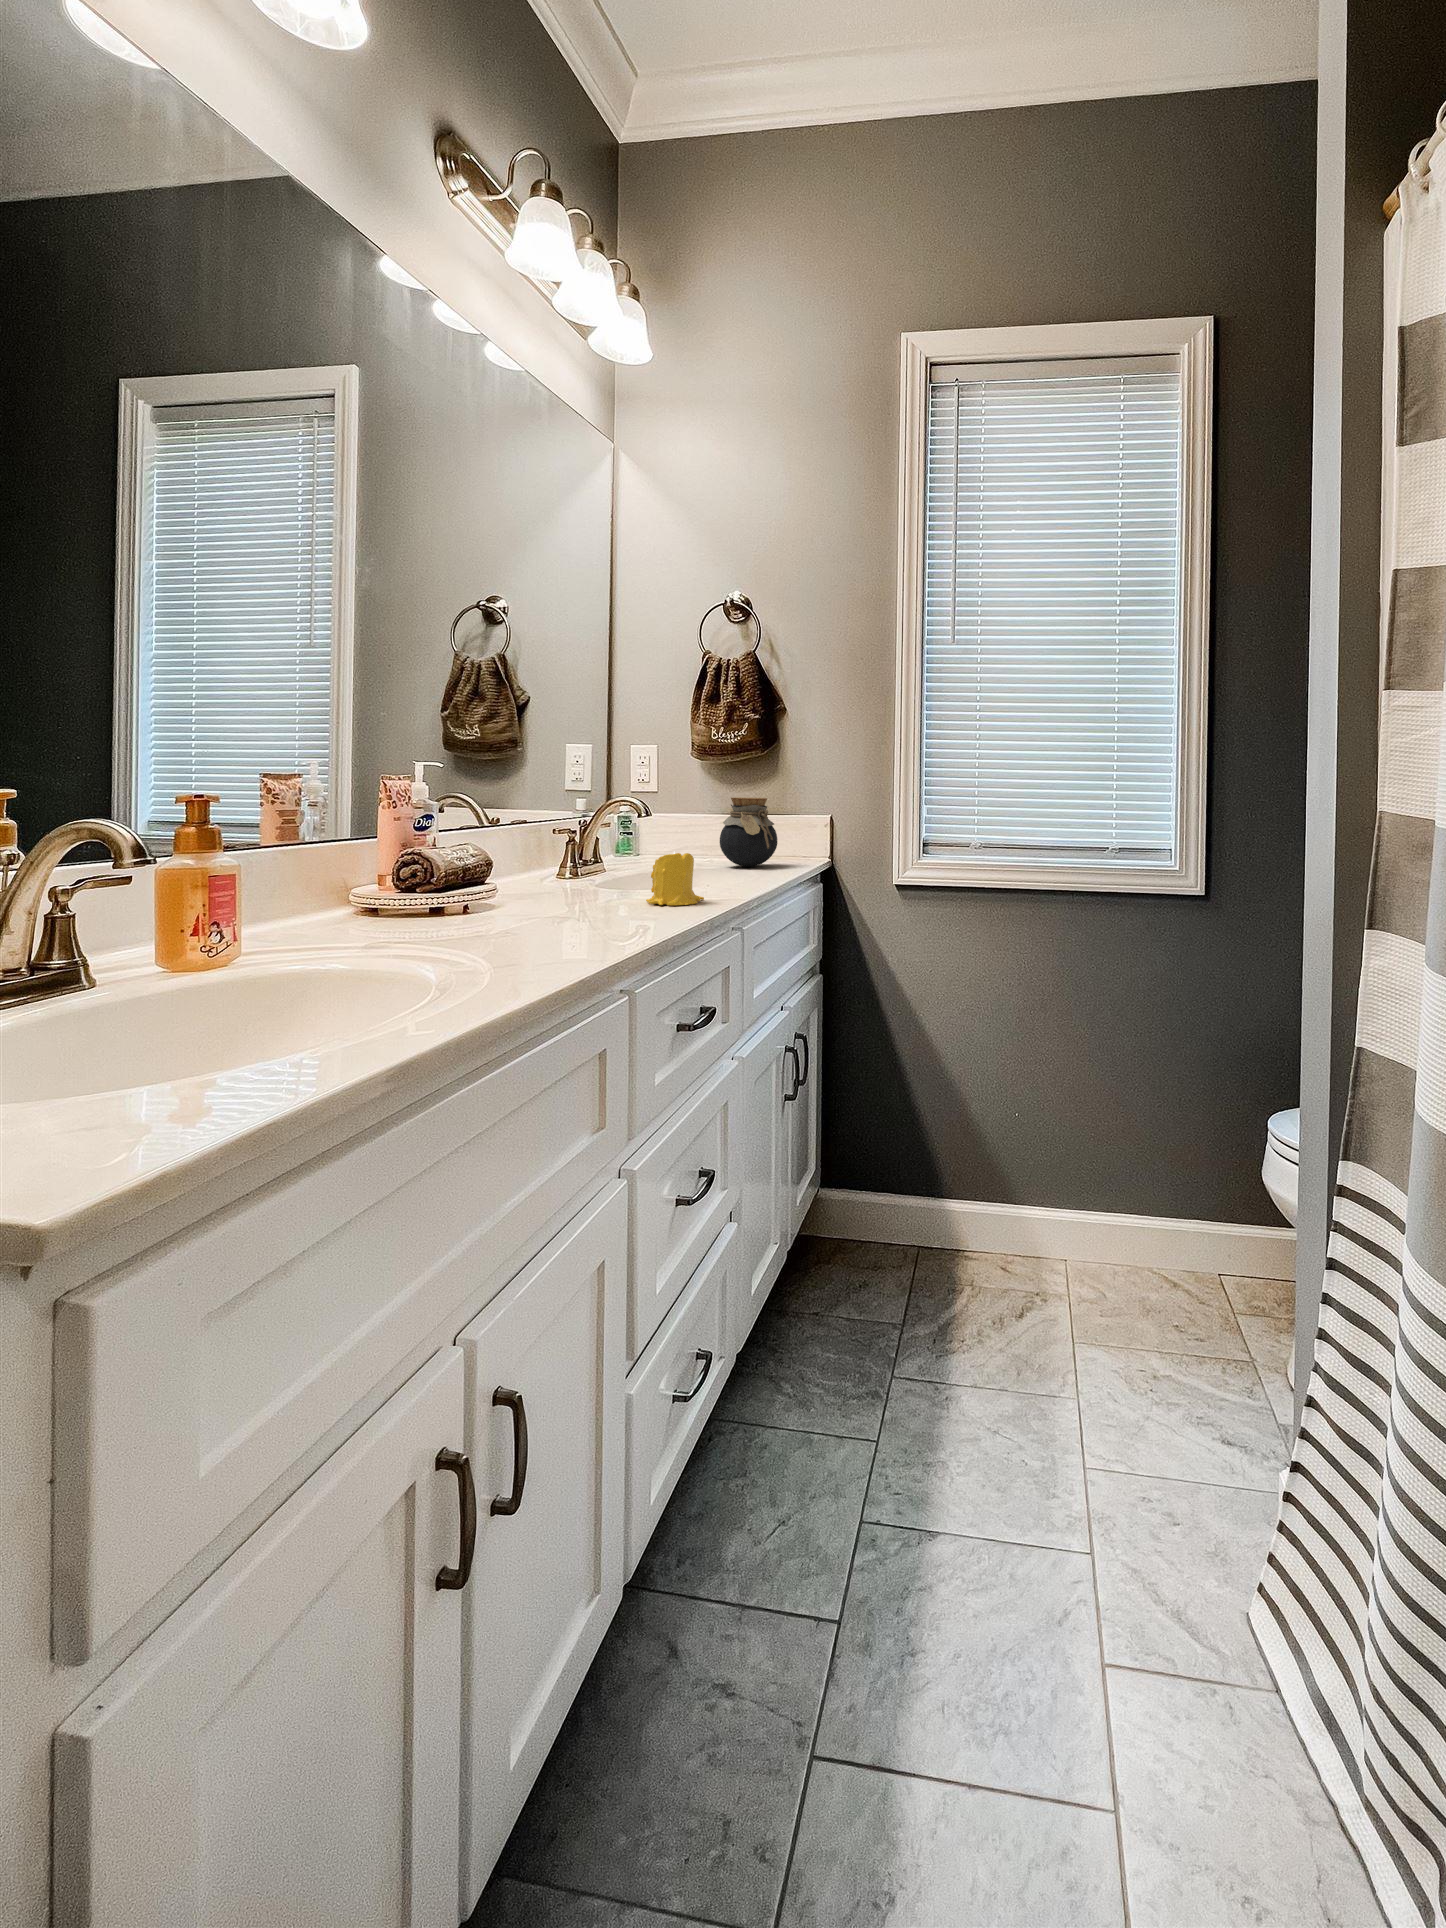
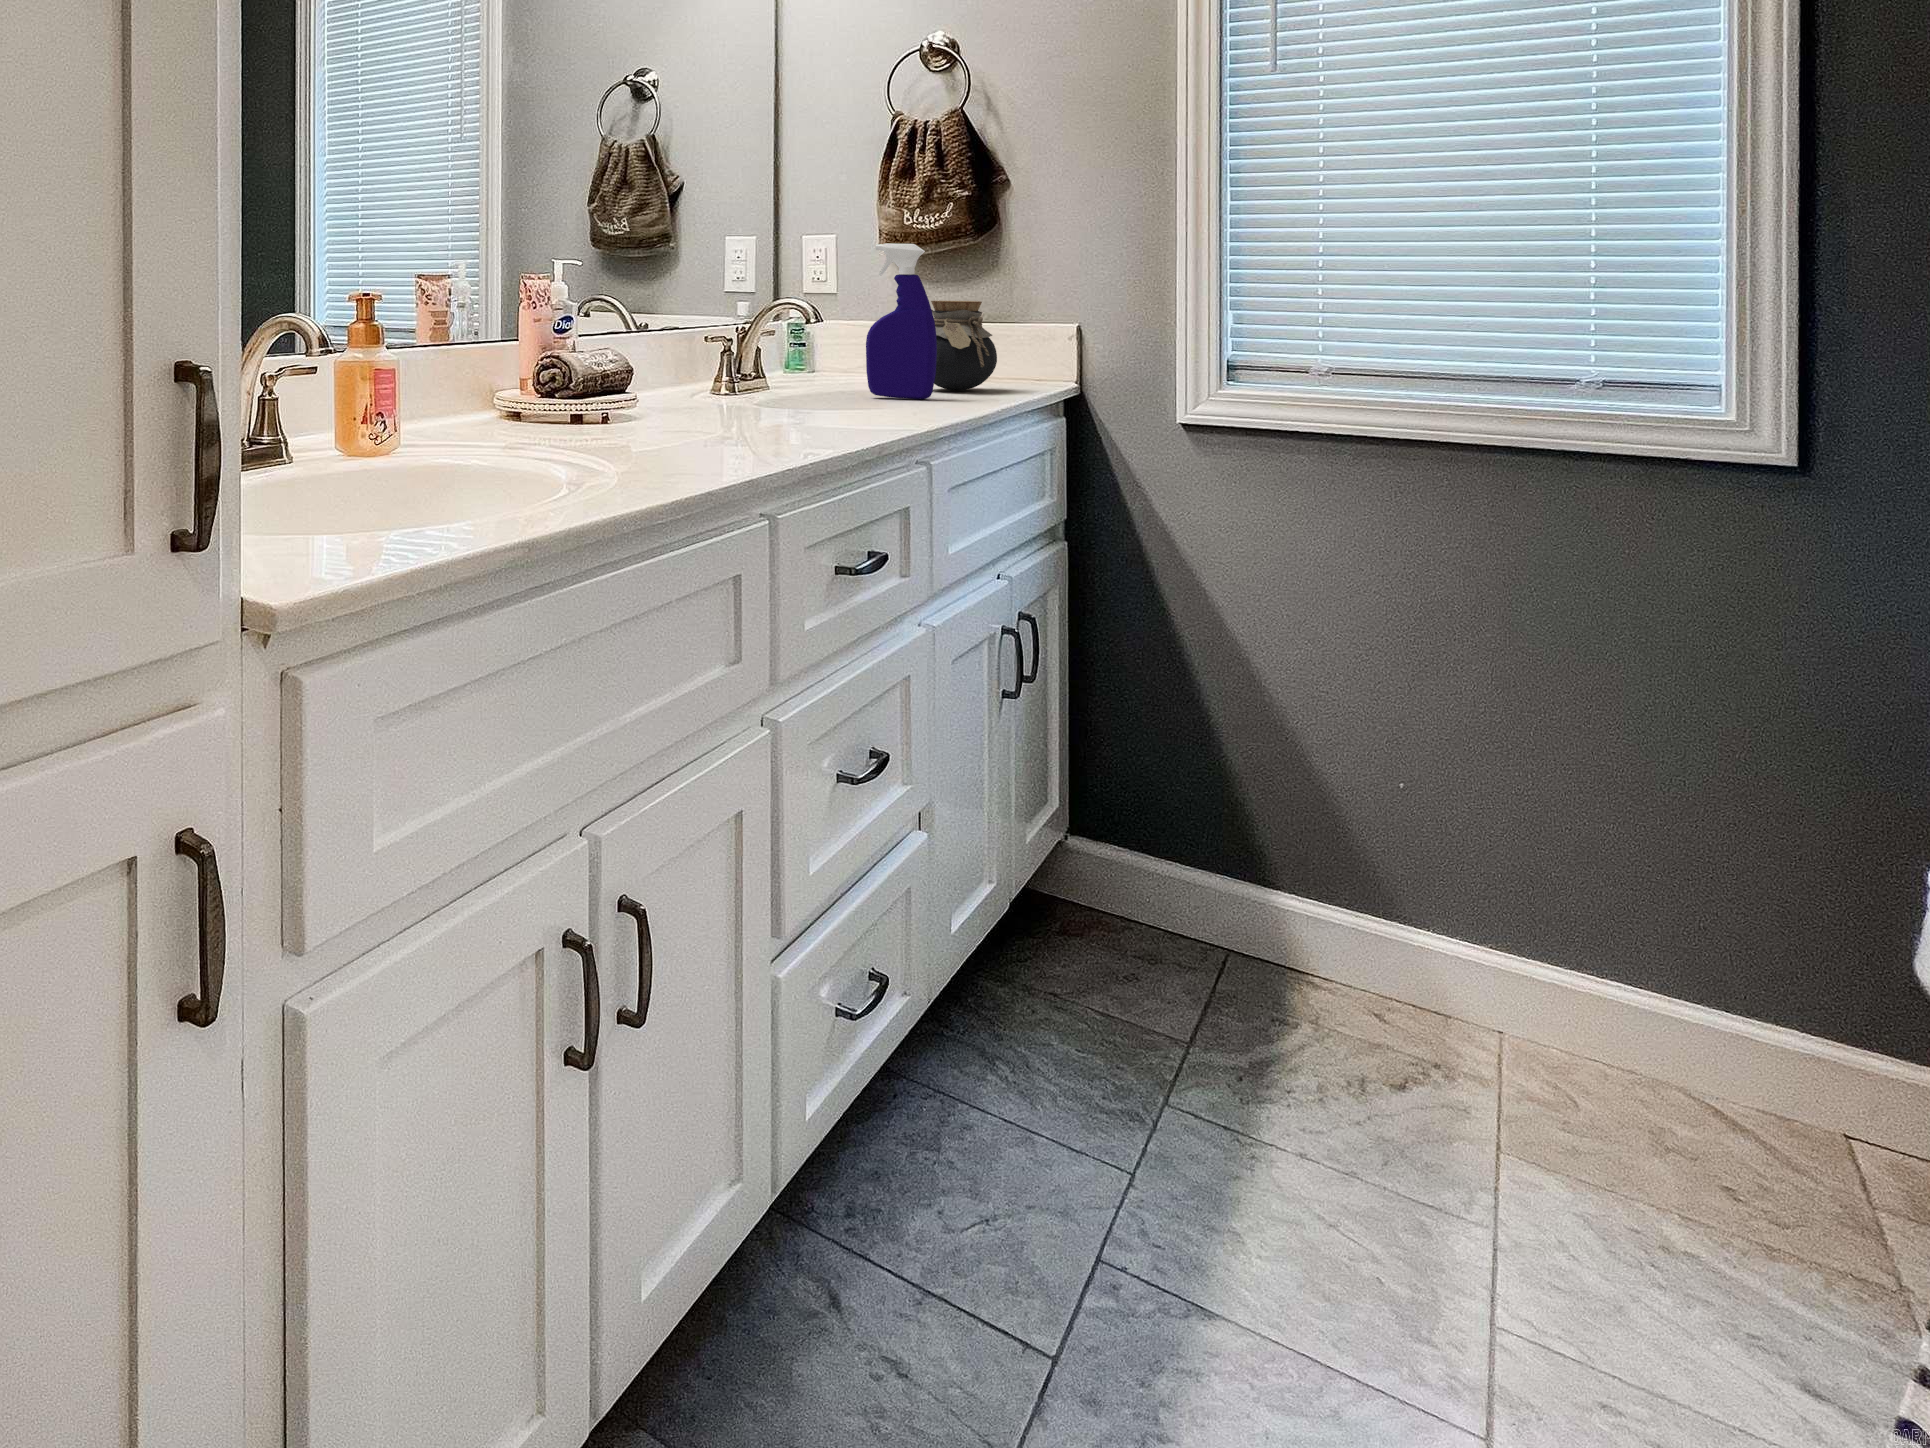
spray bottle: none [684,753,737,876] -> present [866,243,937,399]
candle: present [646,852,704,906] -> none [810,360,883,428]

